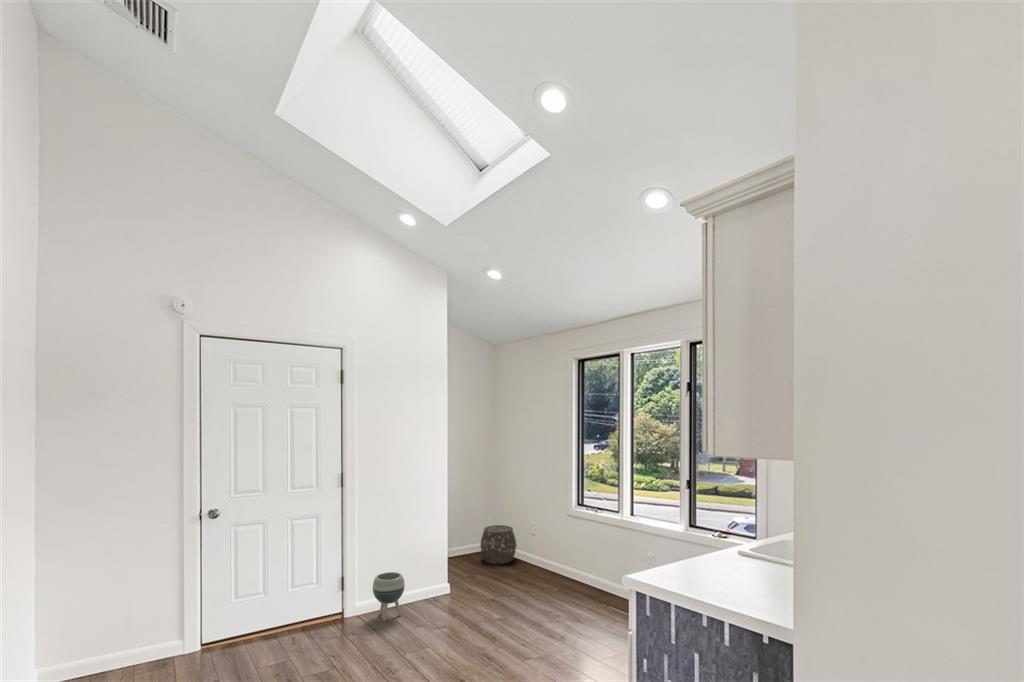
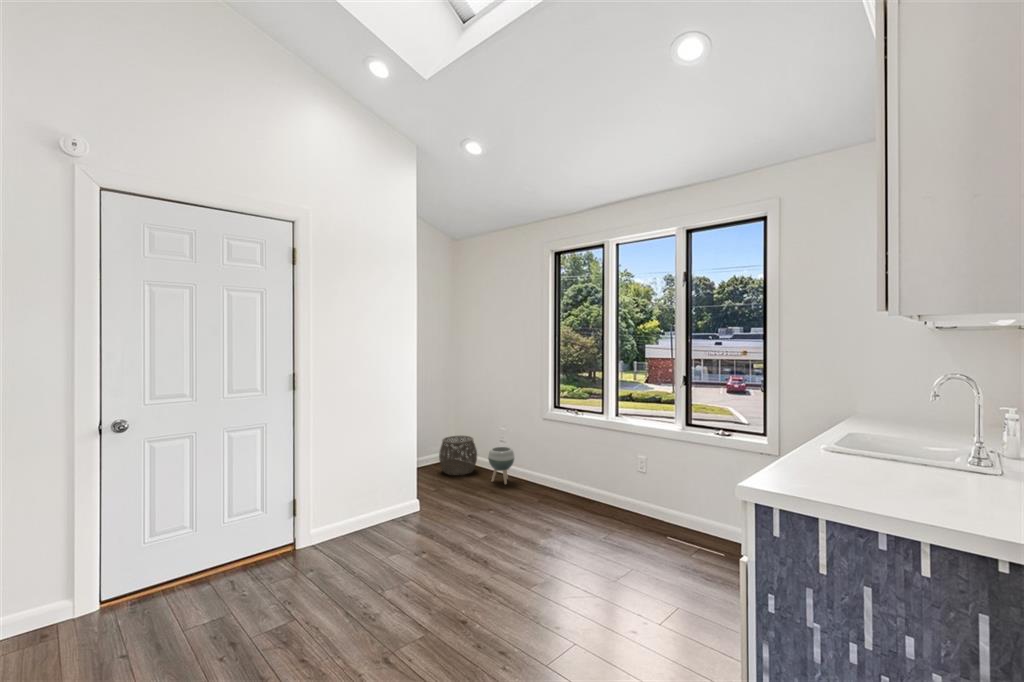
planter: present [373,572,405,621] -> present [488,447,515,484]

